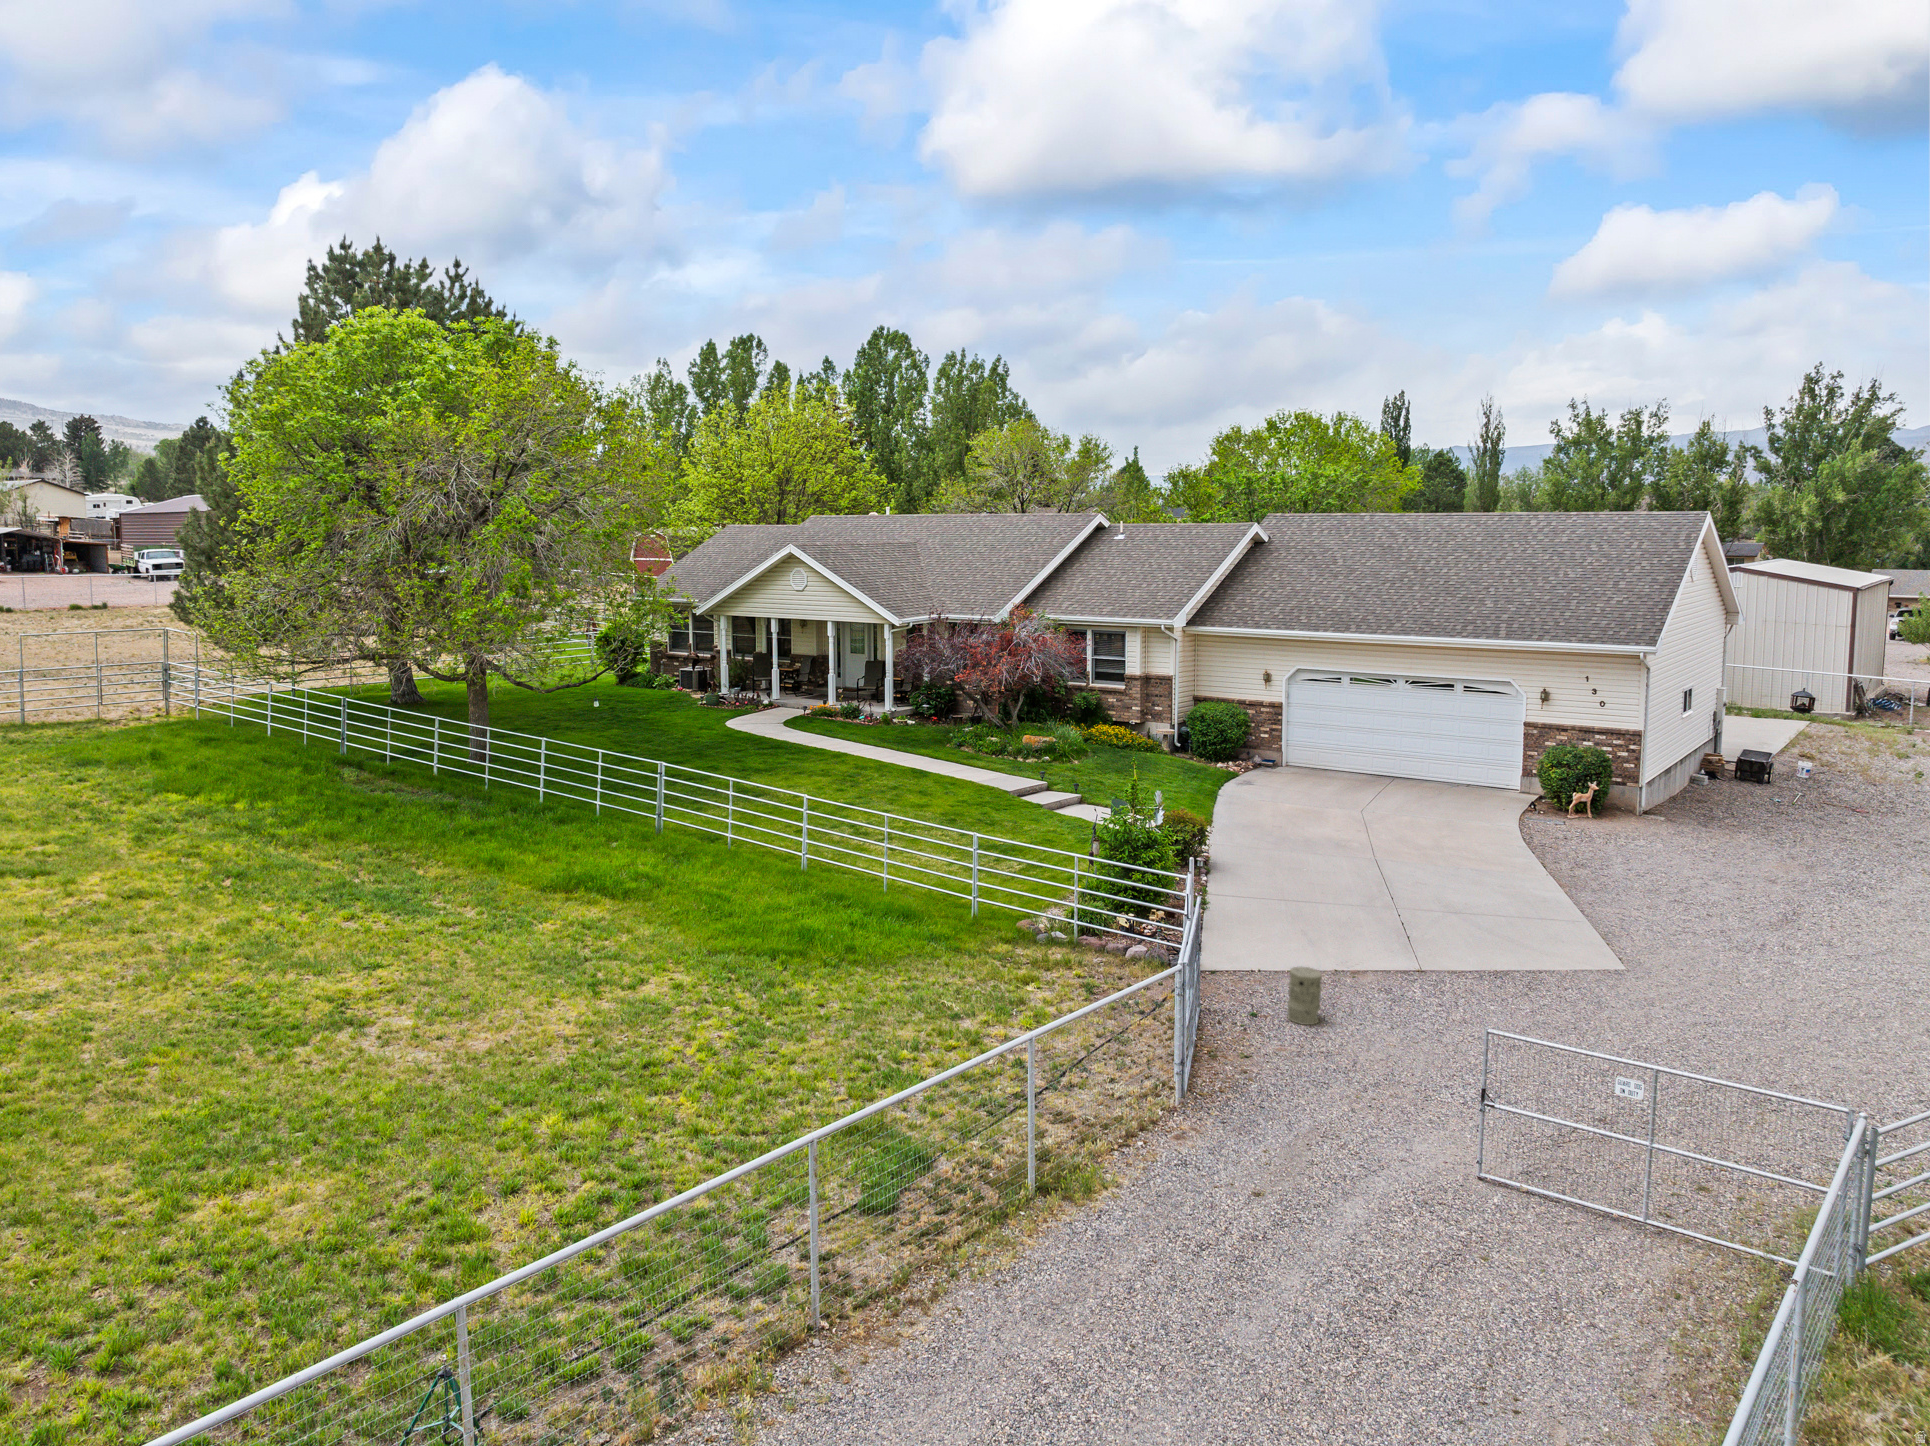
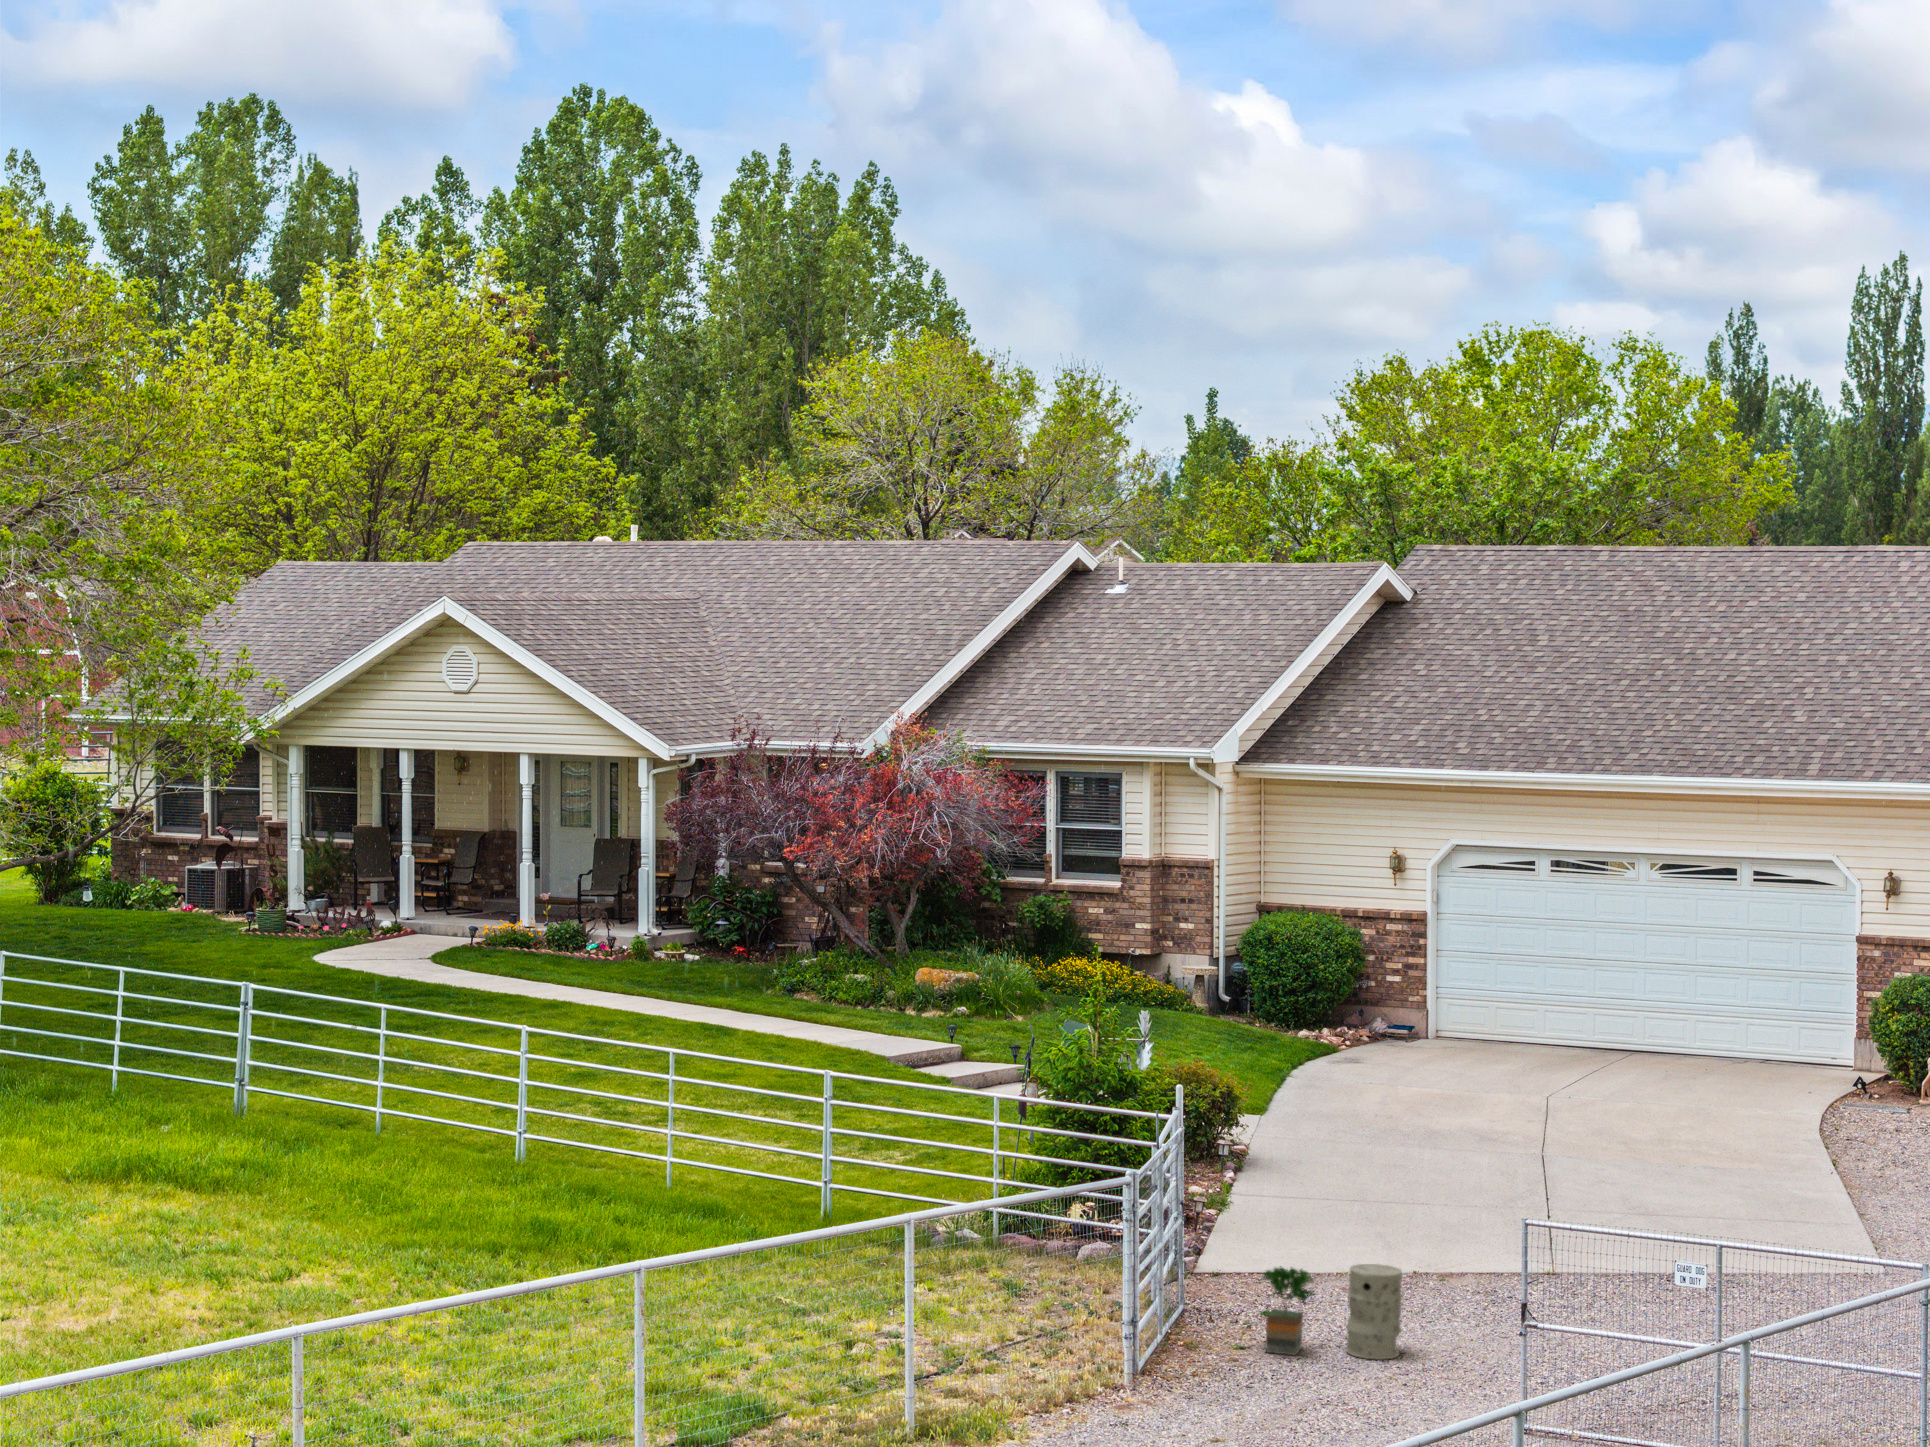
potted tree: none [1236,967,1270,1020] -> present [1263,1266,1314,1356]

